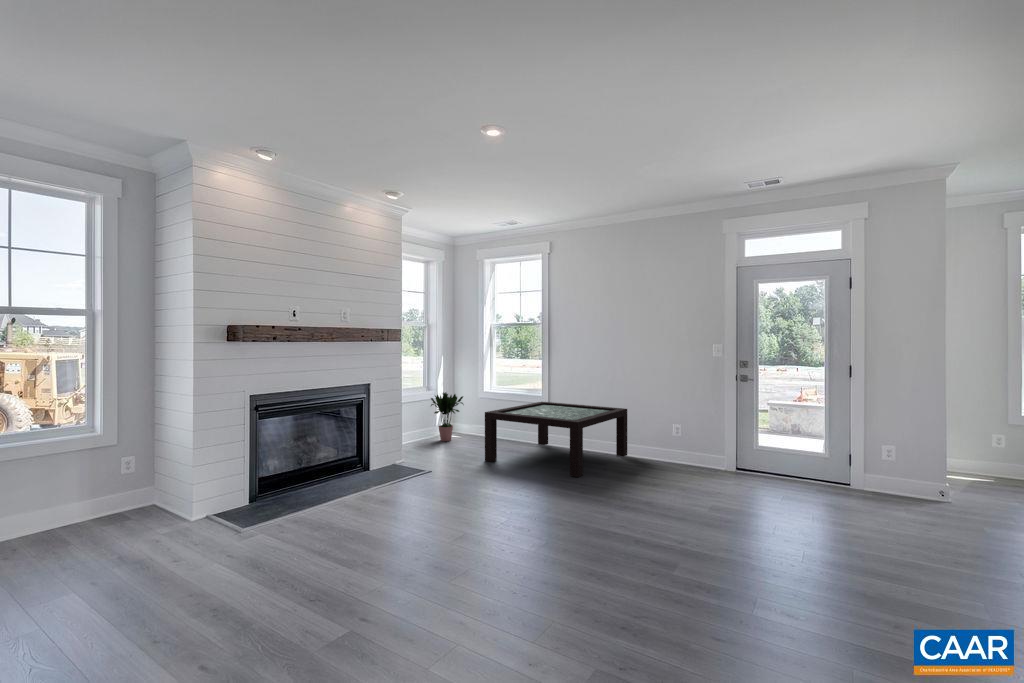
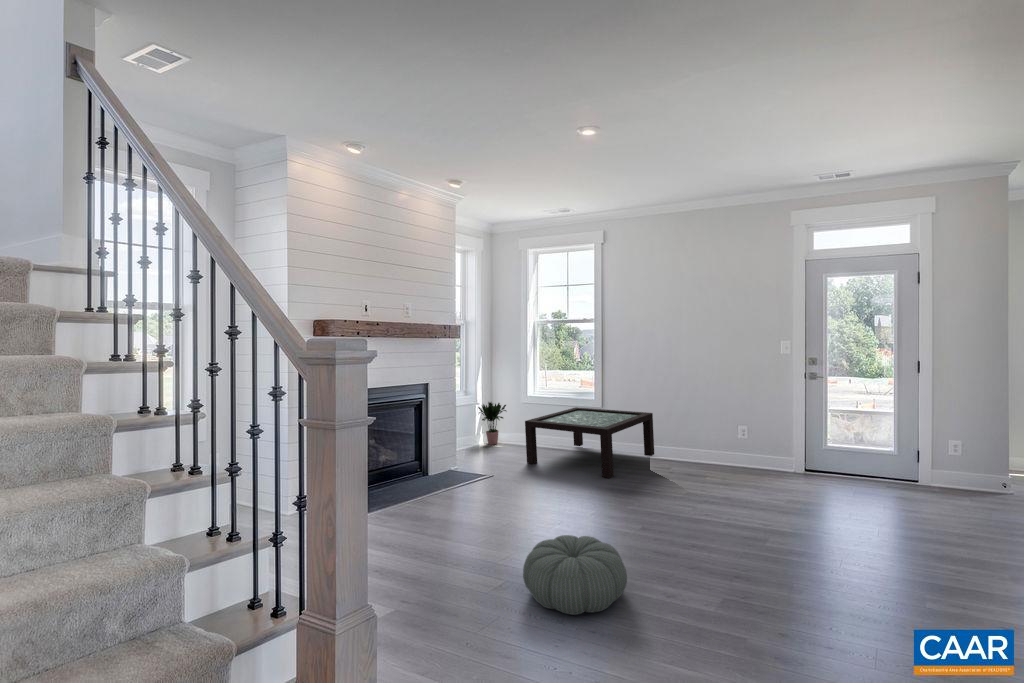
pouf: none [481,529,600,615] -> present [523,535,627,615]

